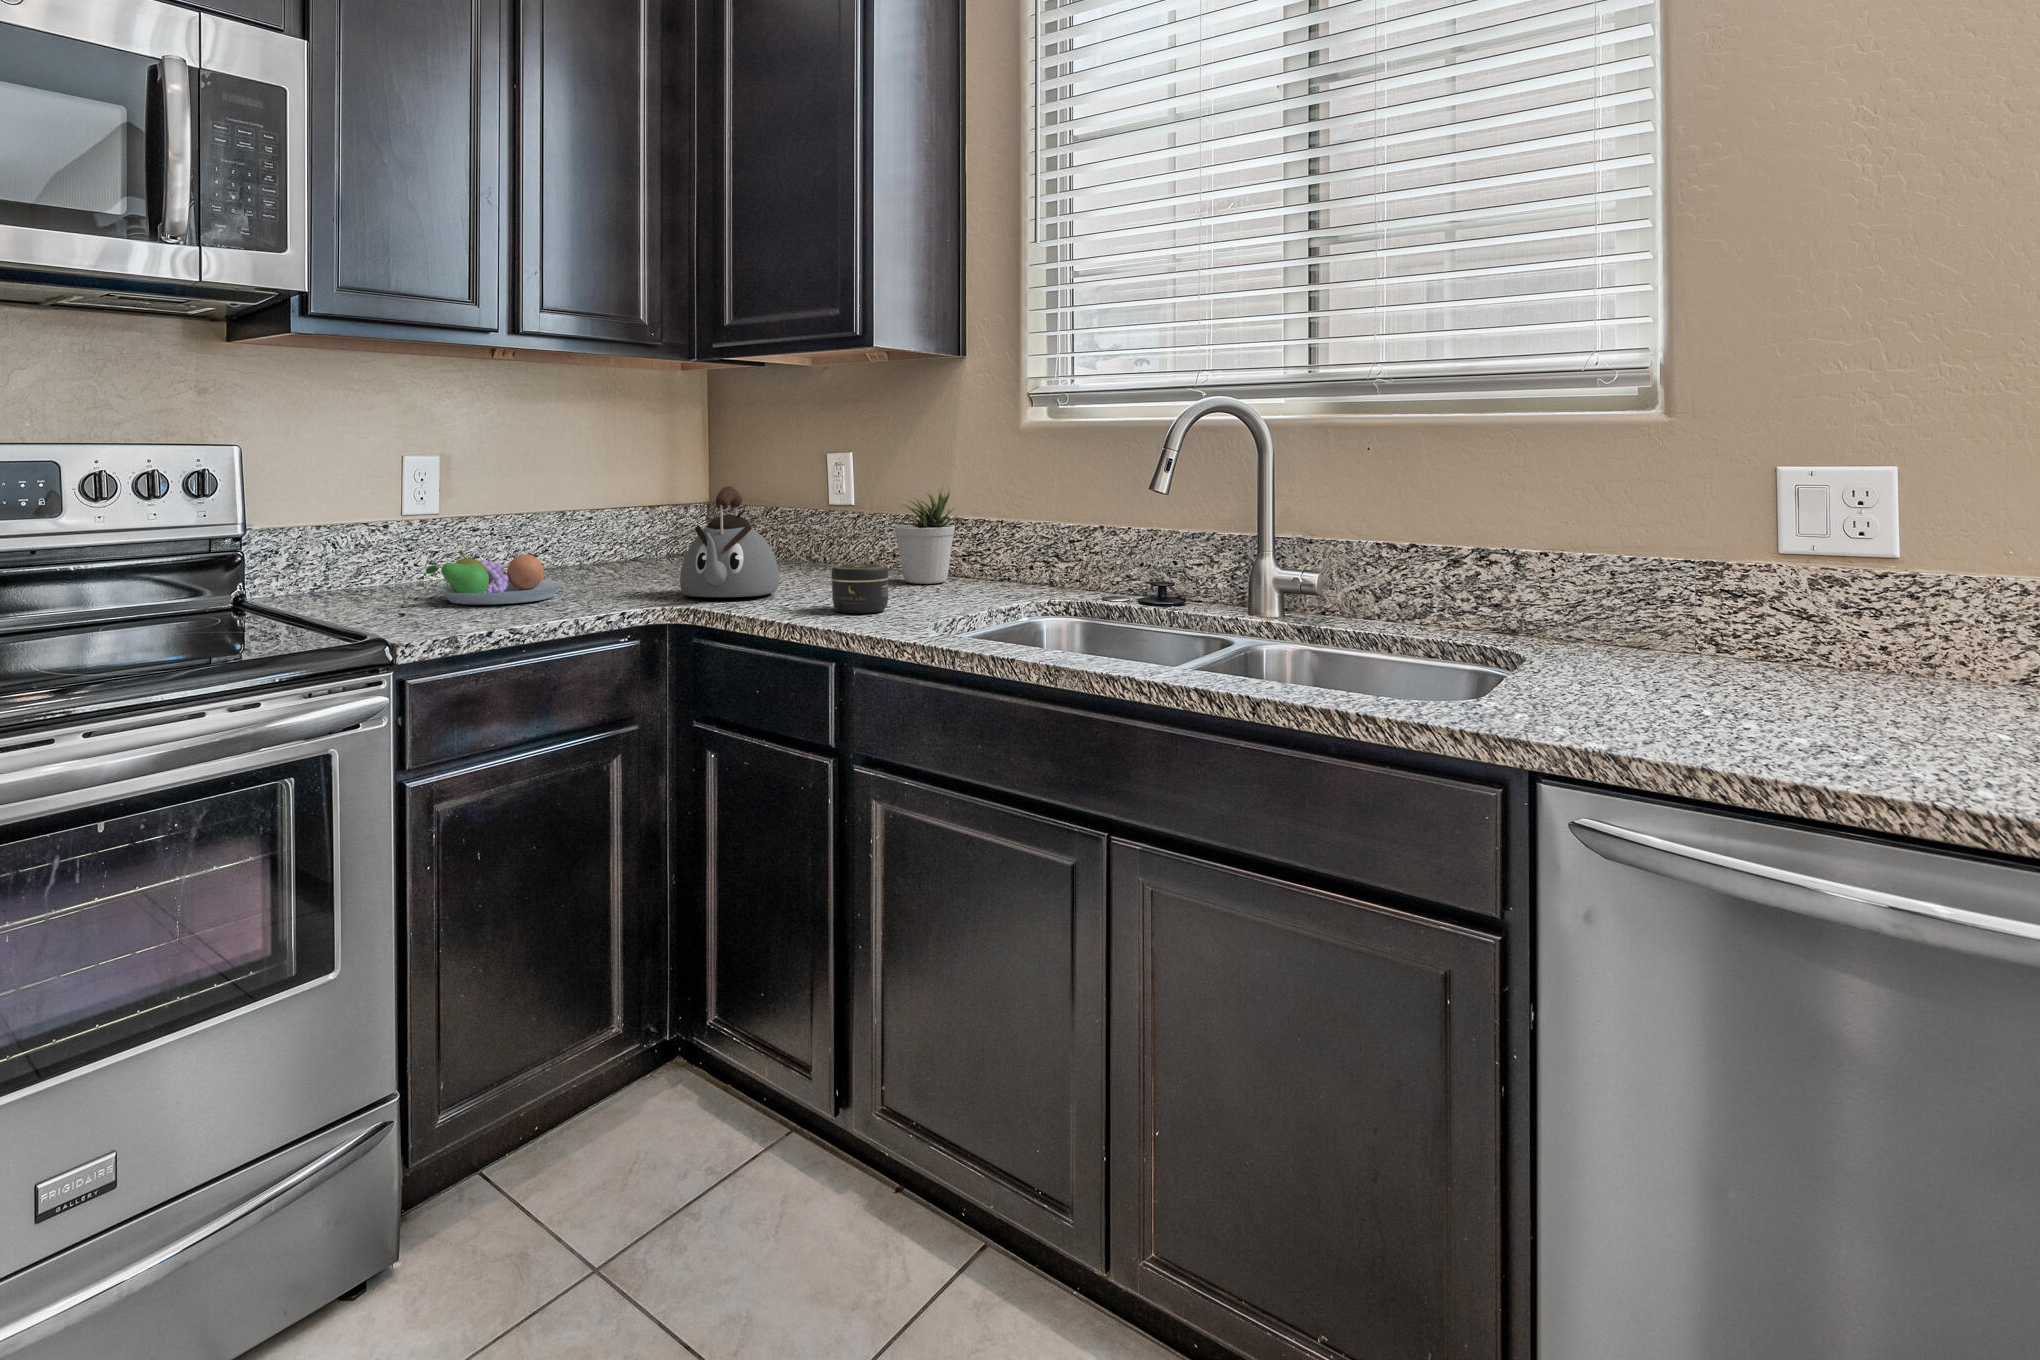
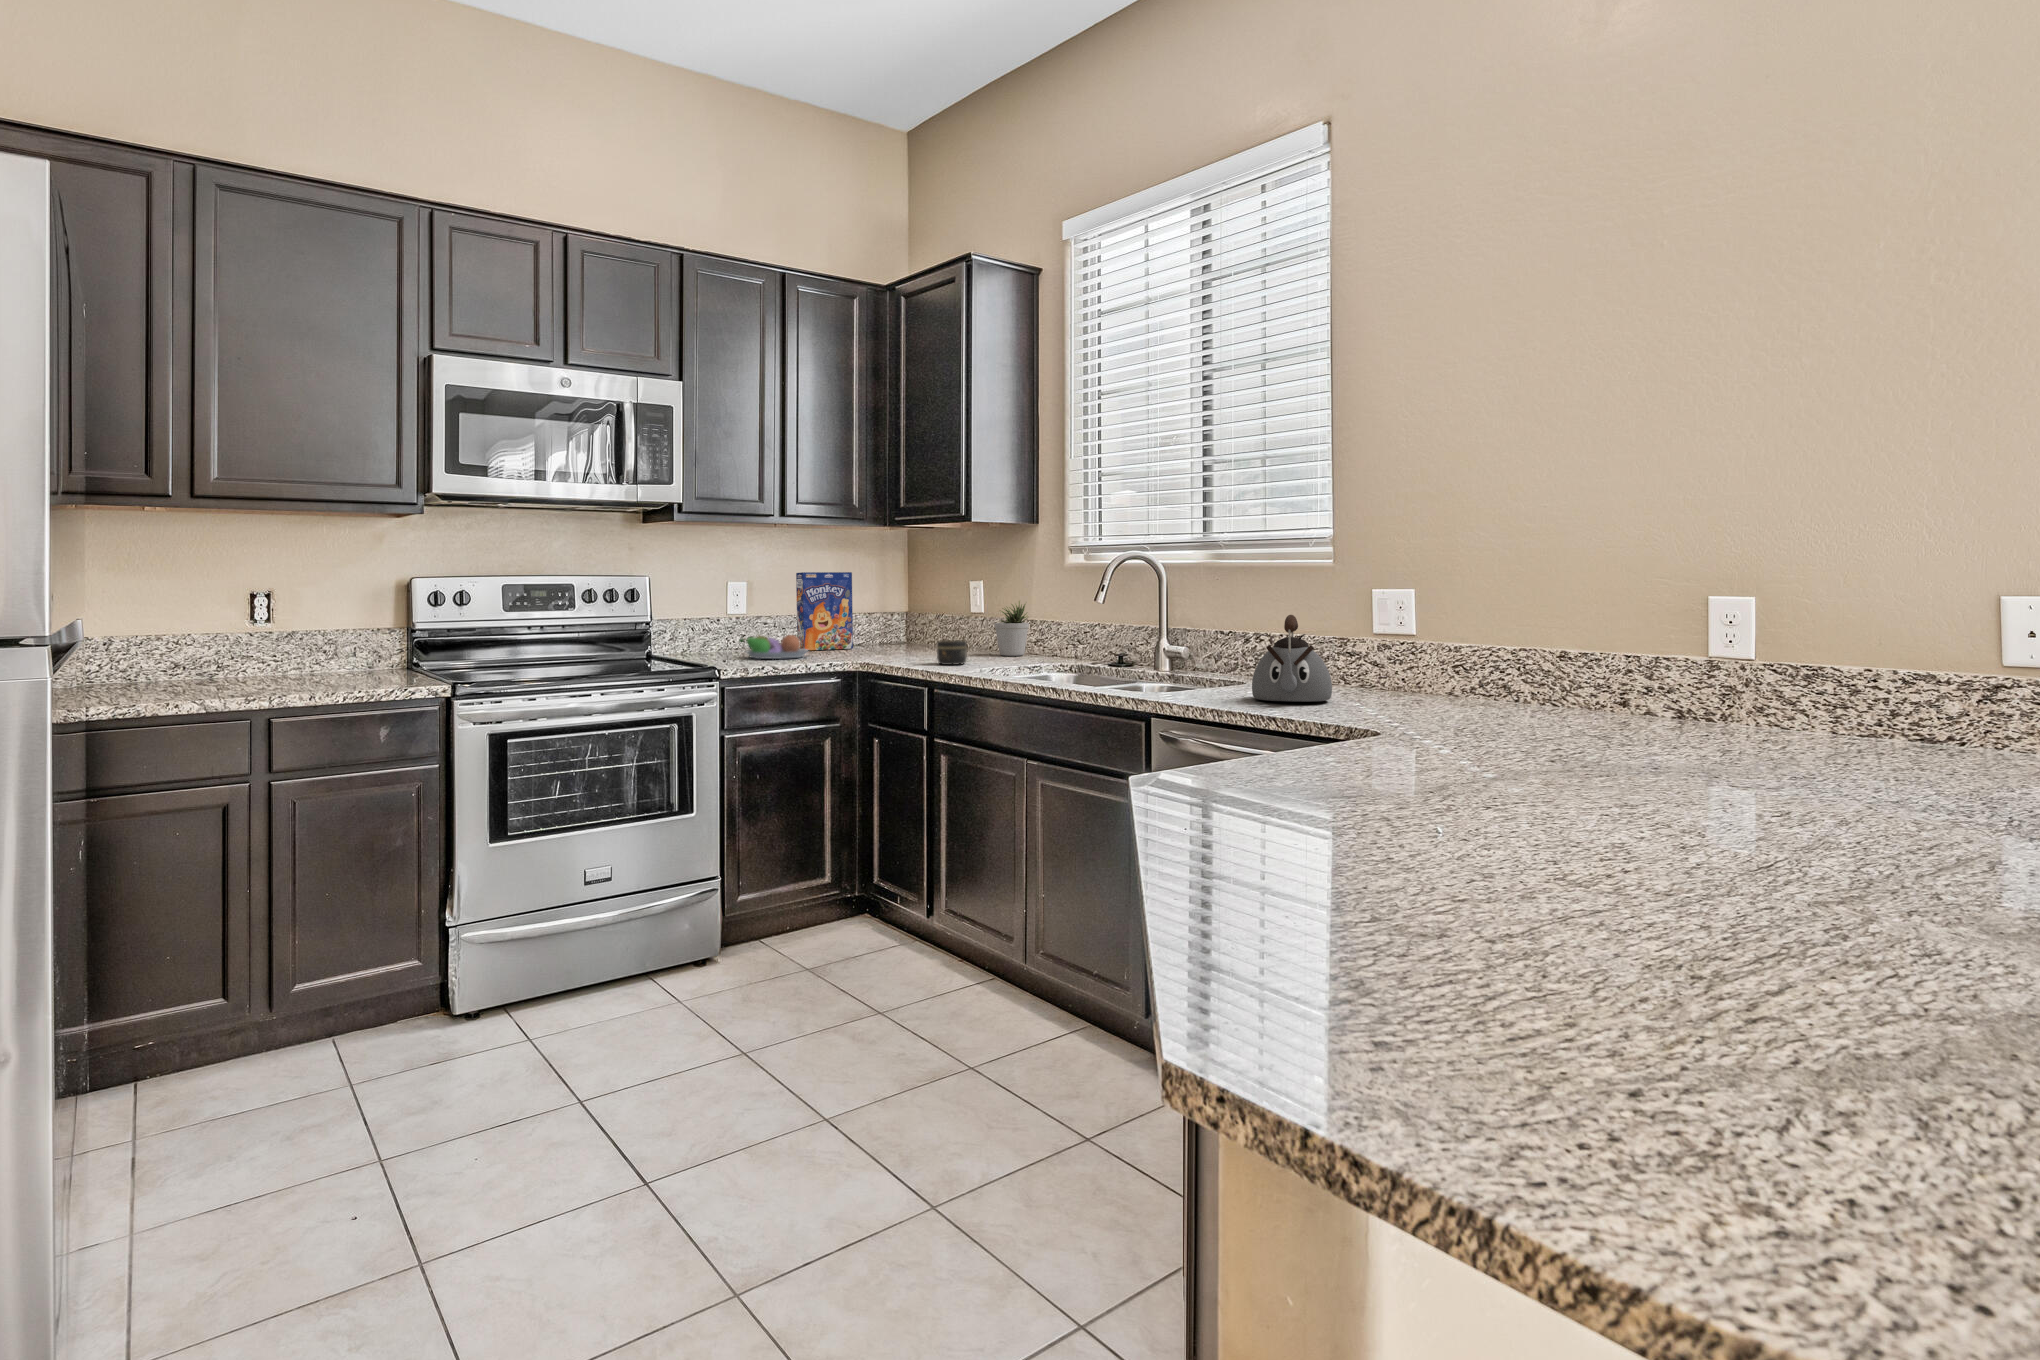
cereal box: none [525,439,627,578] -> present [796,572,853,650]
kettle: present [680,486,779,597] -> present [1252,615,1332,702]

